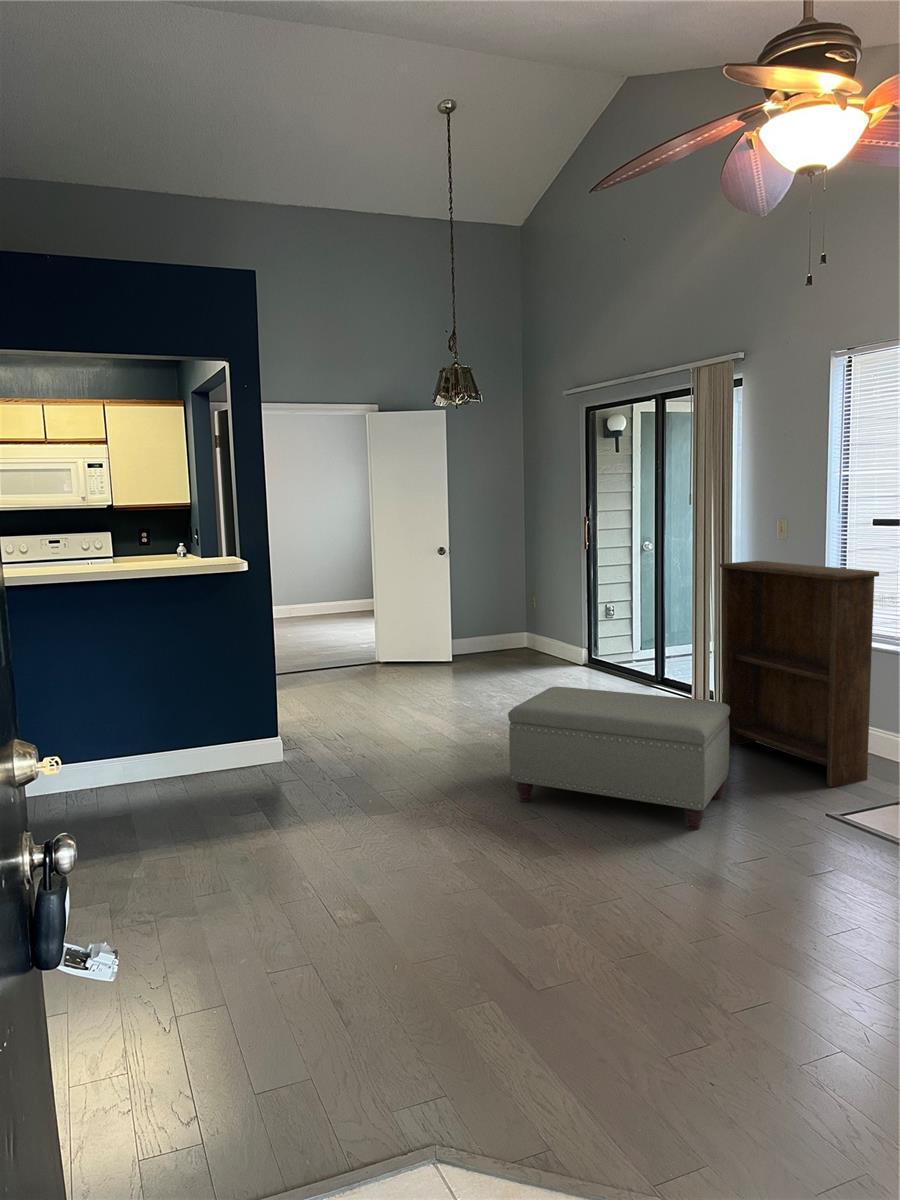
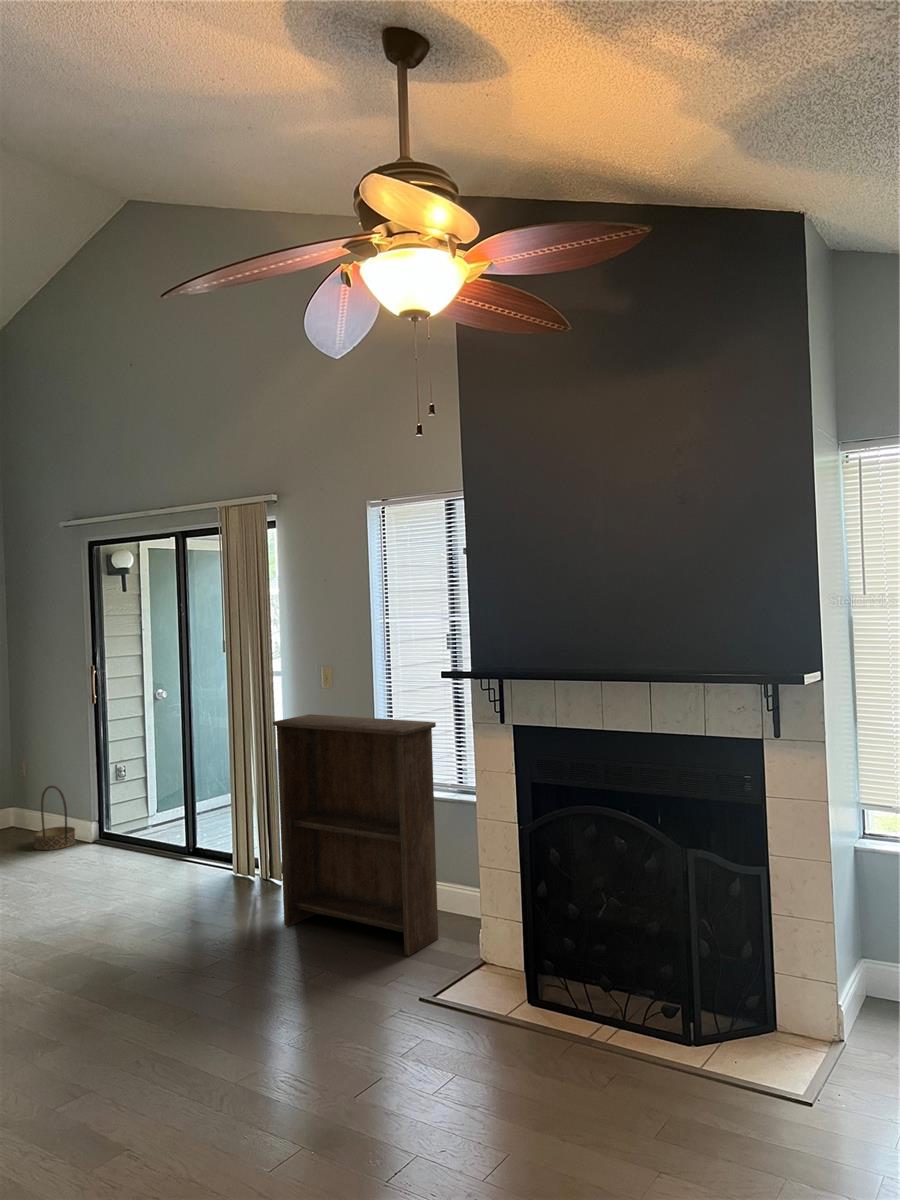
basket: none [540,615,571,666] -> present [34,786,75,850]
ottoman: present [508,687,730,830] -> none [36,886,310,1070]

